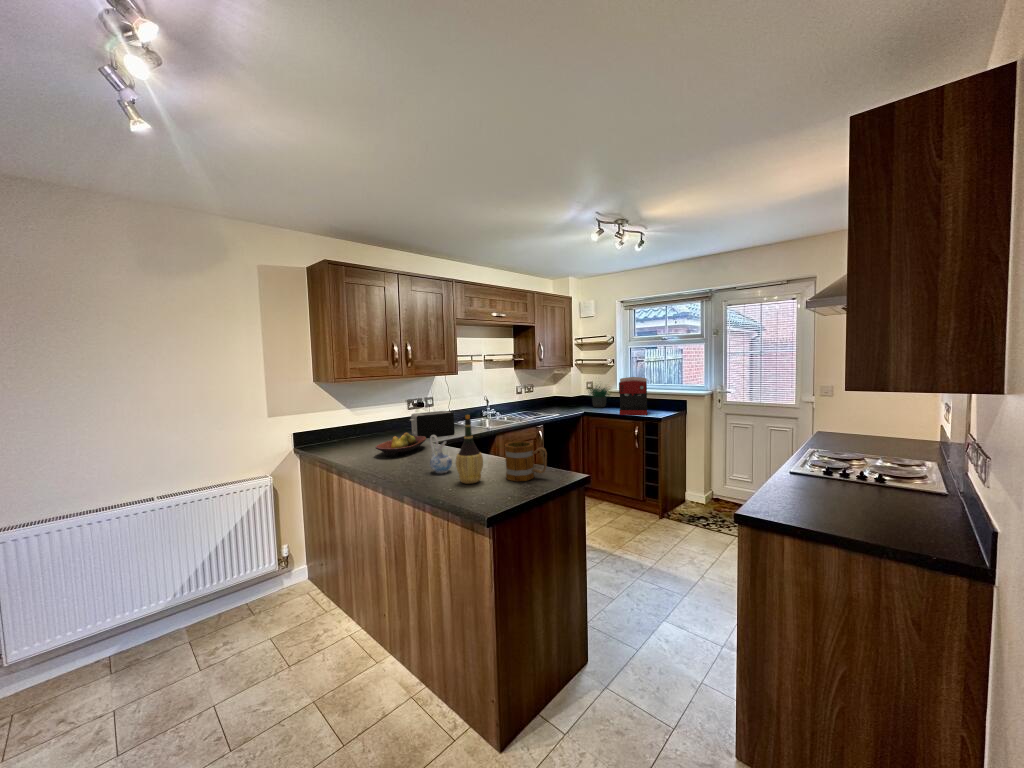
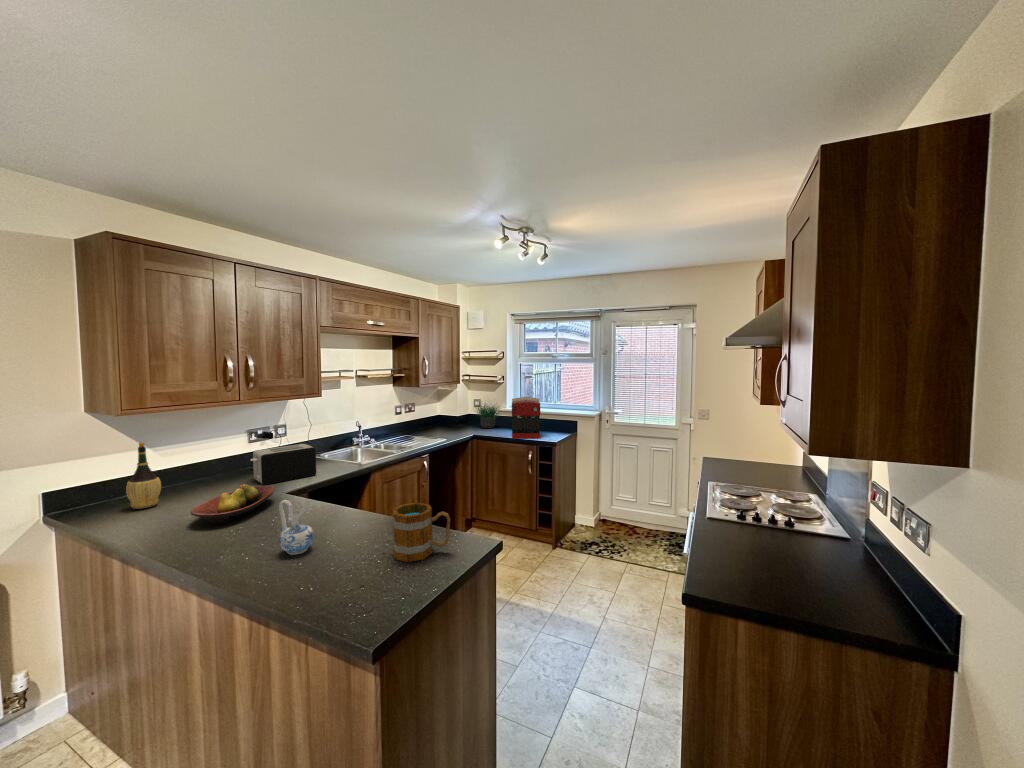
wine bottle: present [456,415,483,484] -> present [126,443,161,509]

